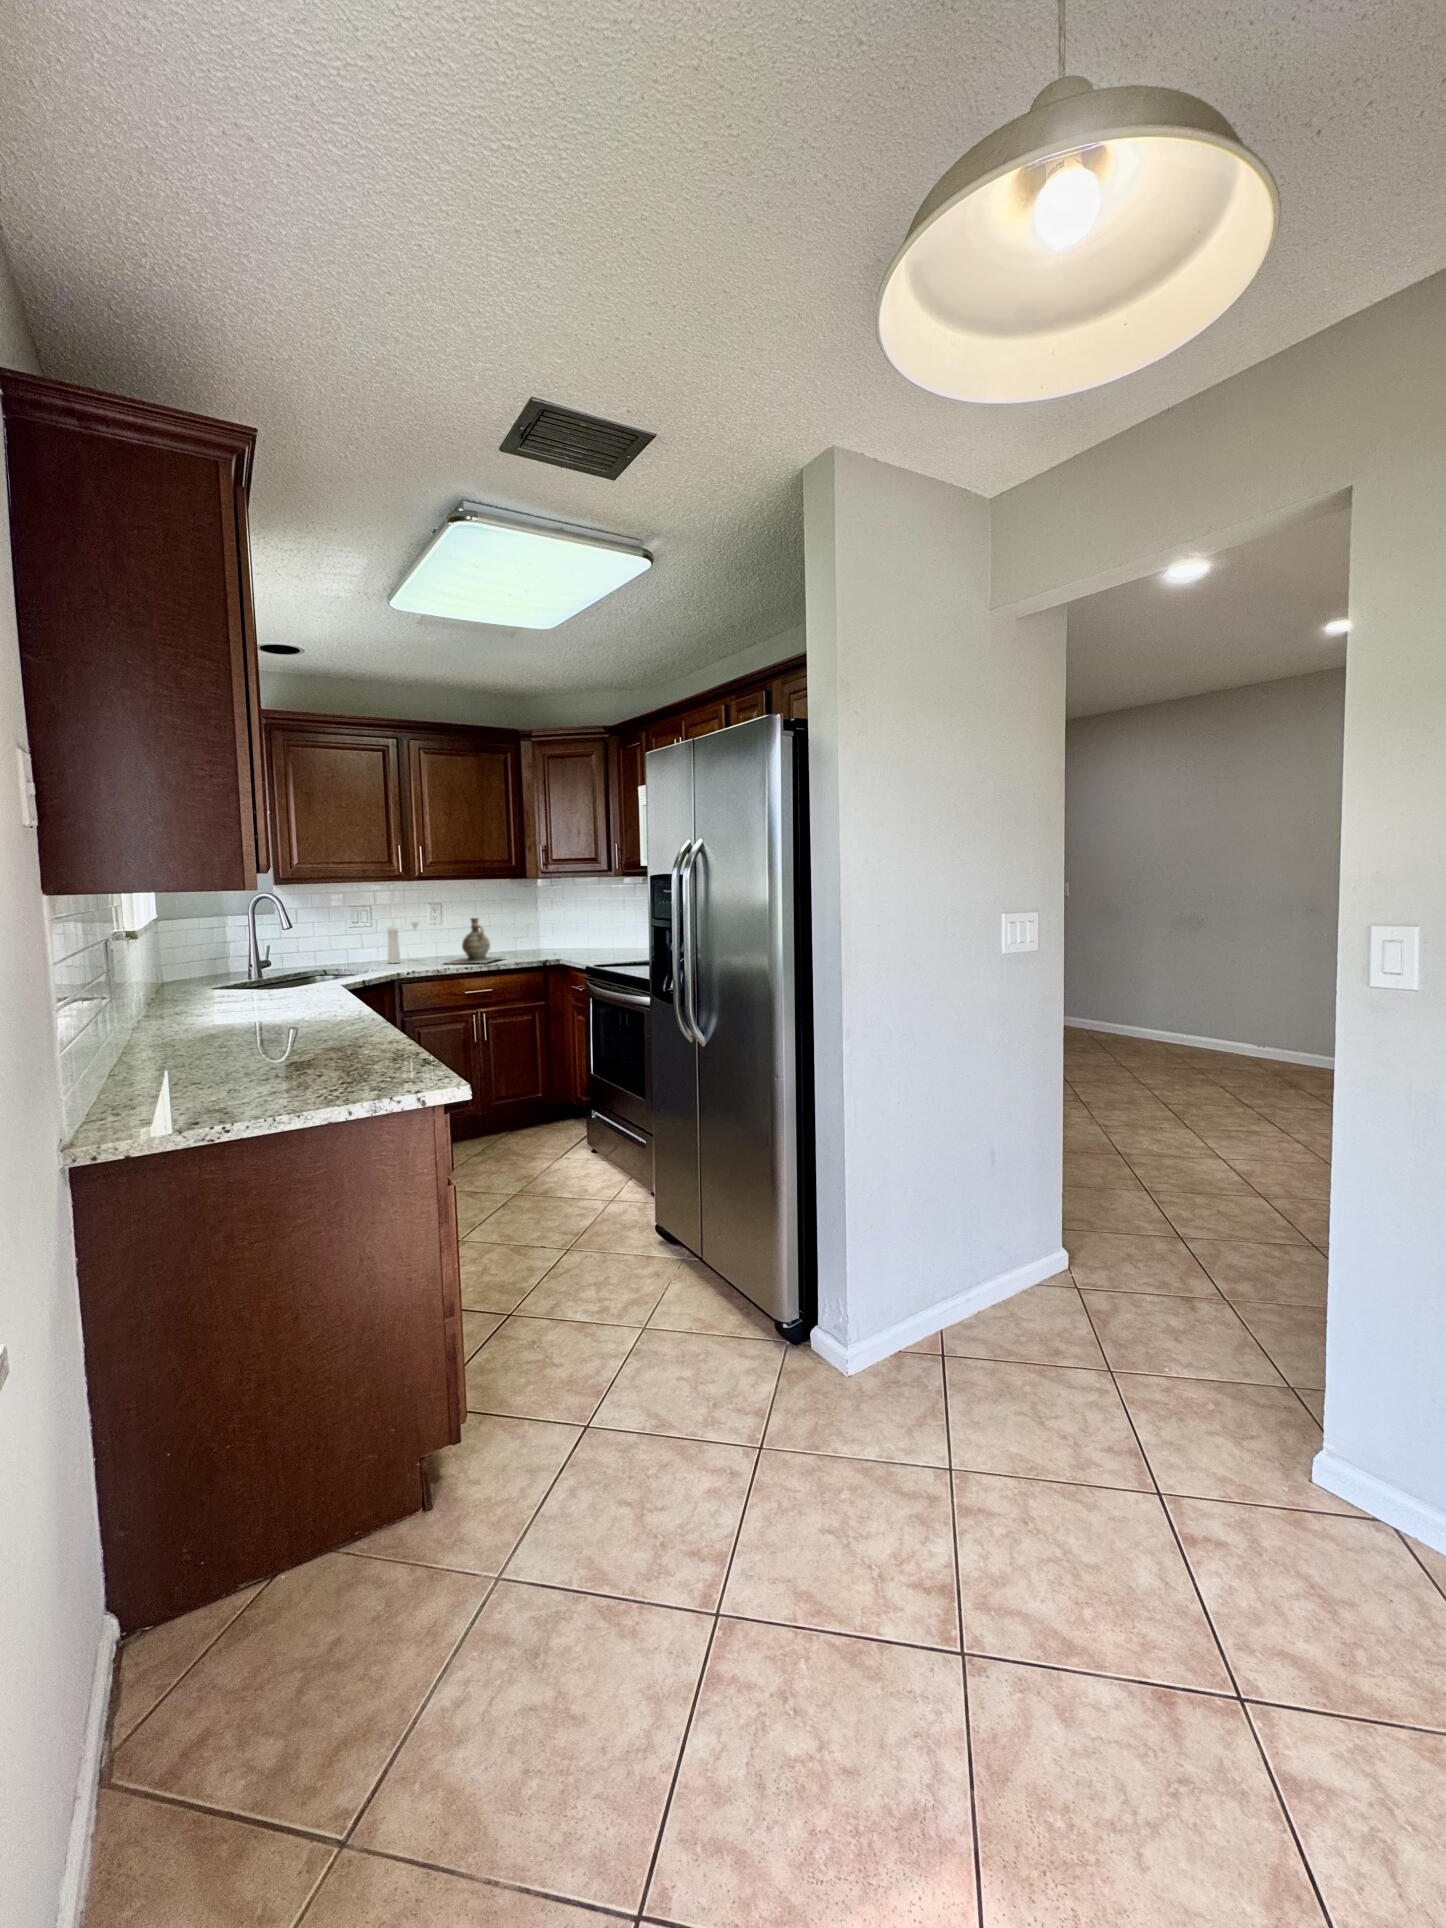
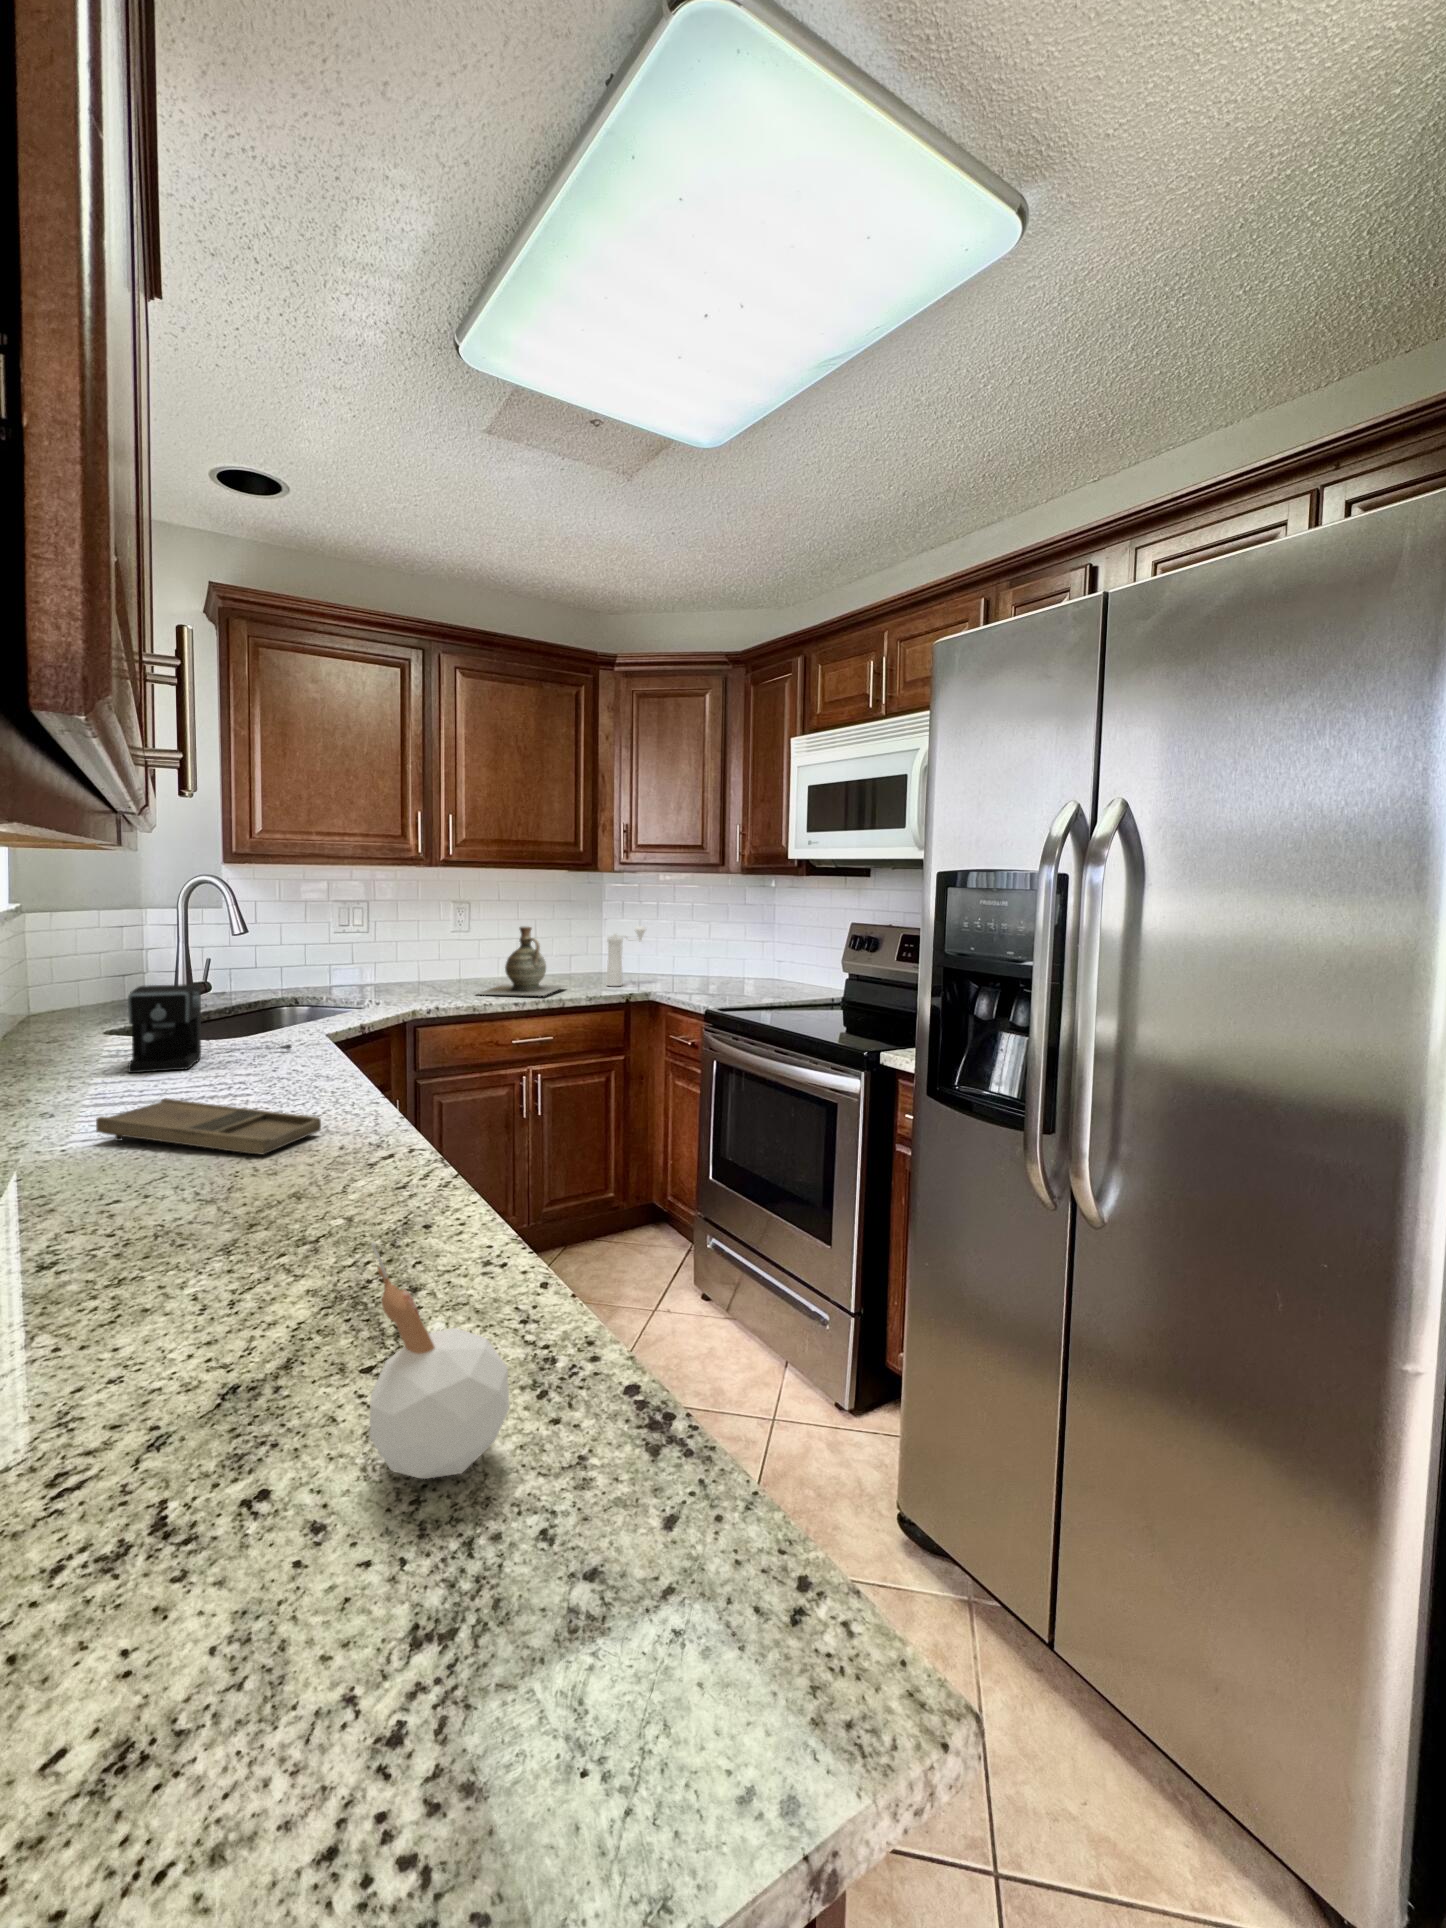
pepper mill: present [387,920,419,963] -> present [607,926,646,986]
coffee maker: none [228,954,317,1000] -> present [128,984,291,1073]
candle: none [317,998,358,1060] -> present [370,1243,510,1479]
tray: none [223,1002,324,1019] -> present [96,1099,321,1154]

